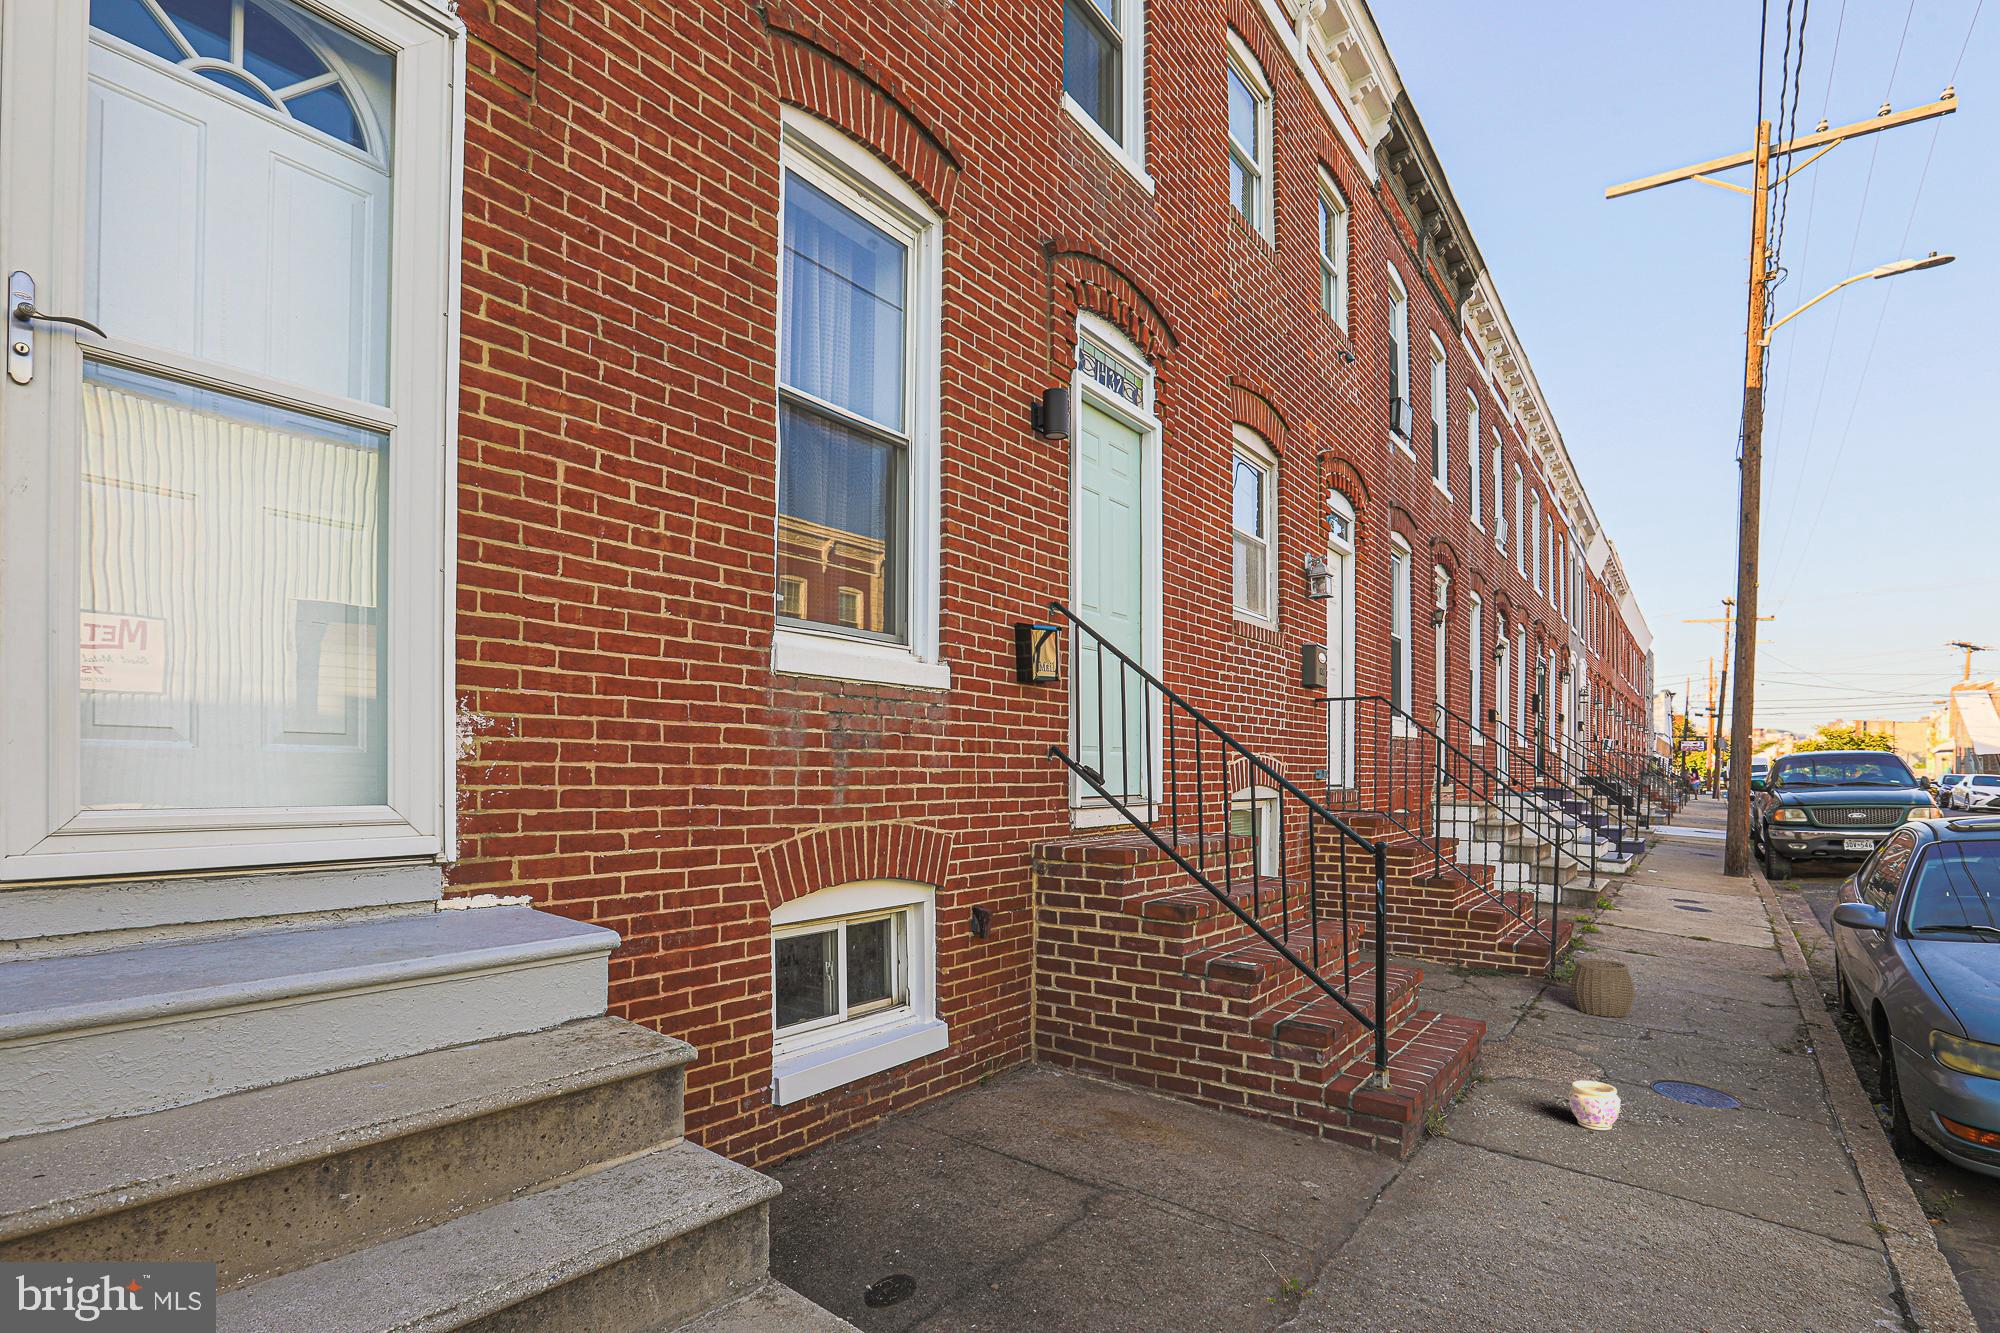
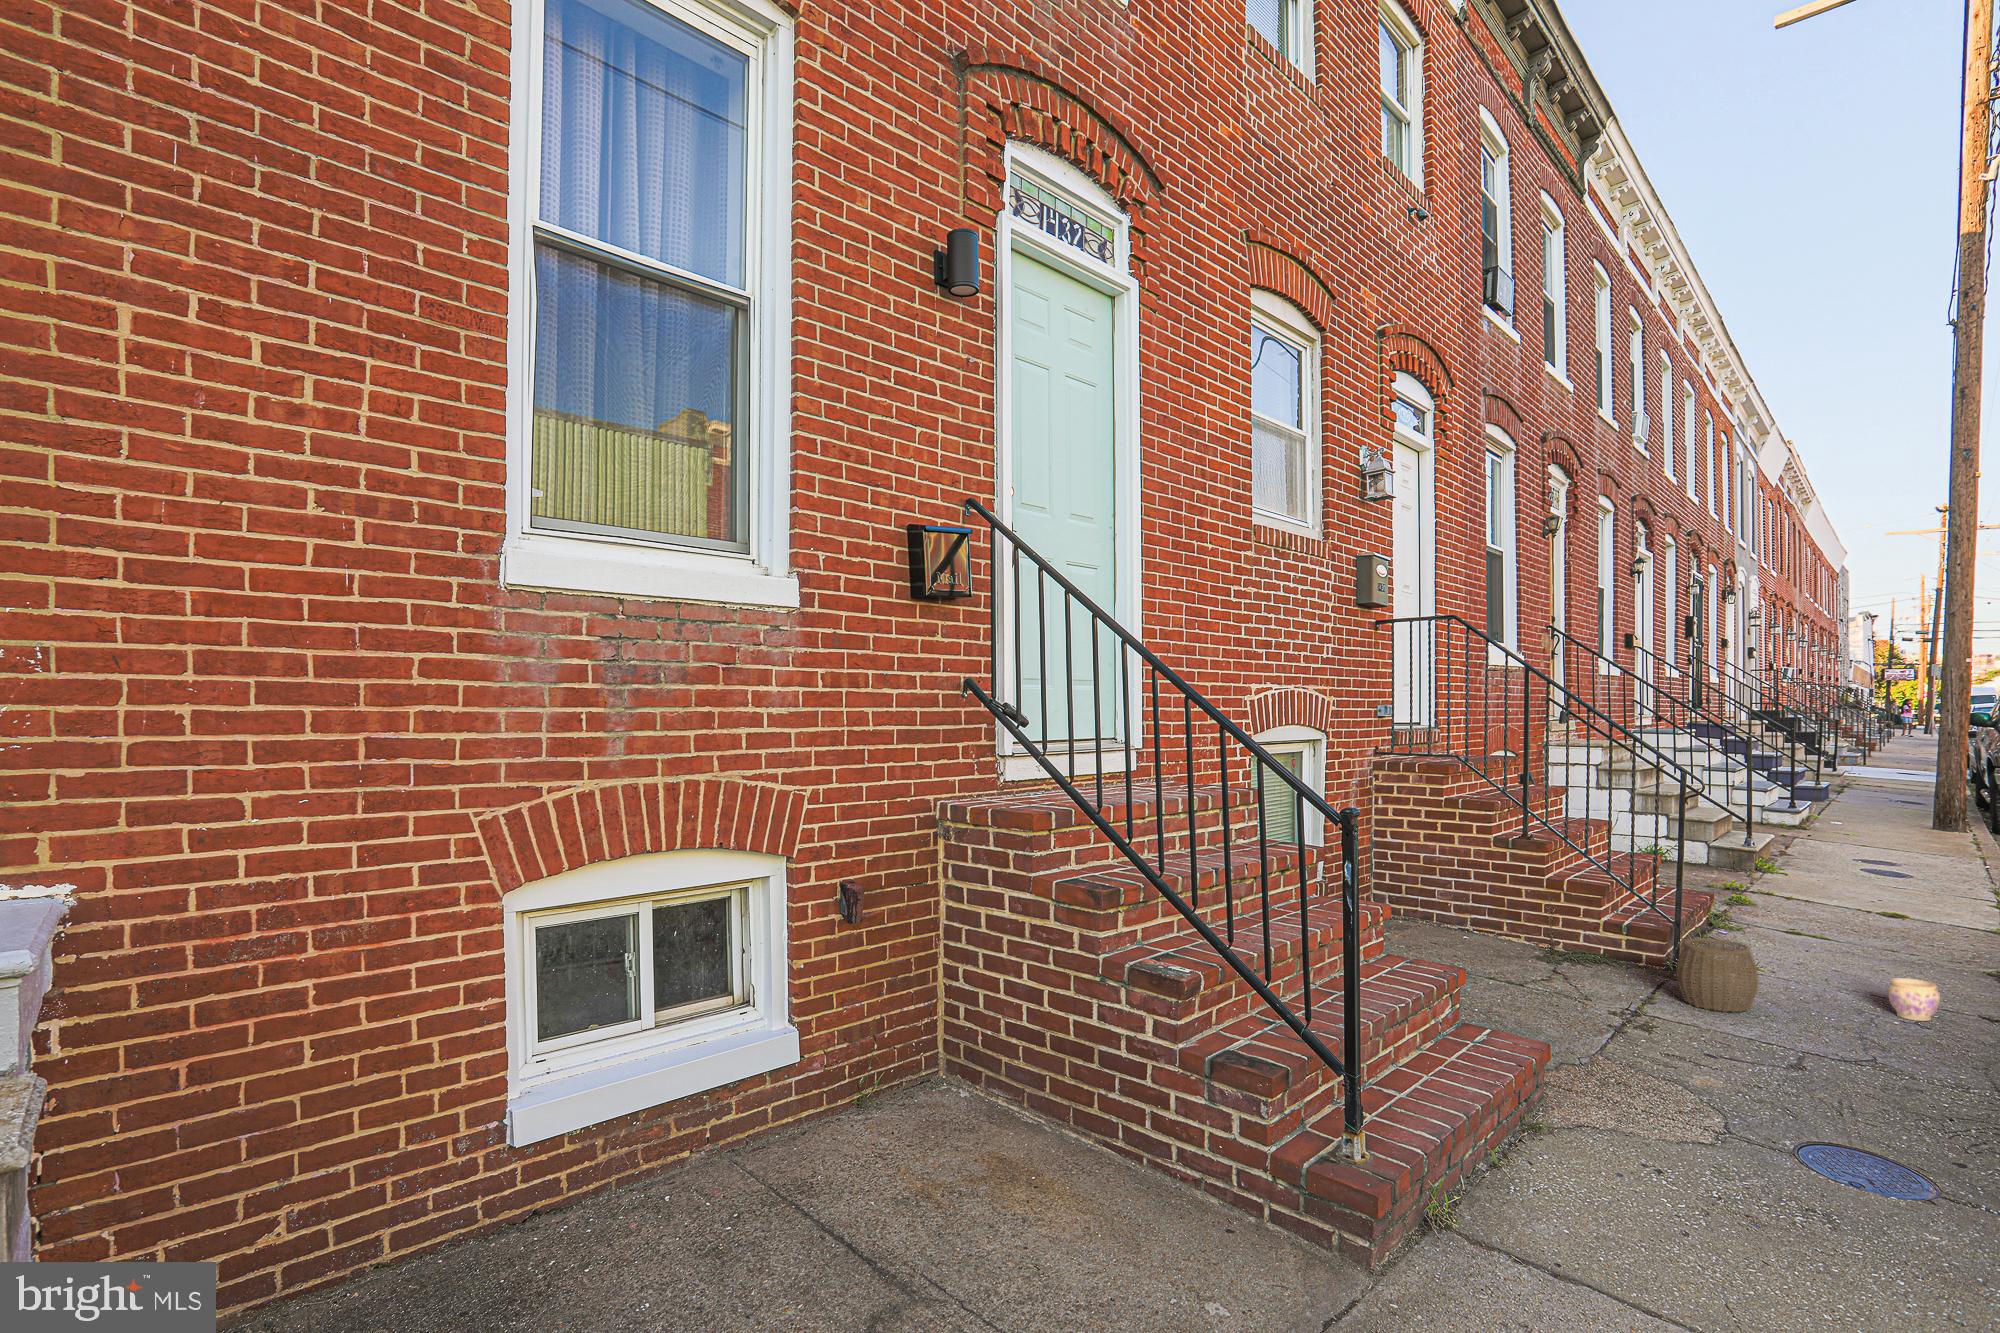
planter: present [1569,1081,1621,1131] -> present [1888,978,1940,1021]

